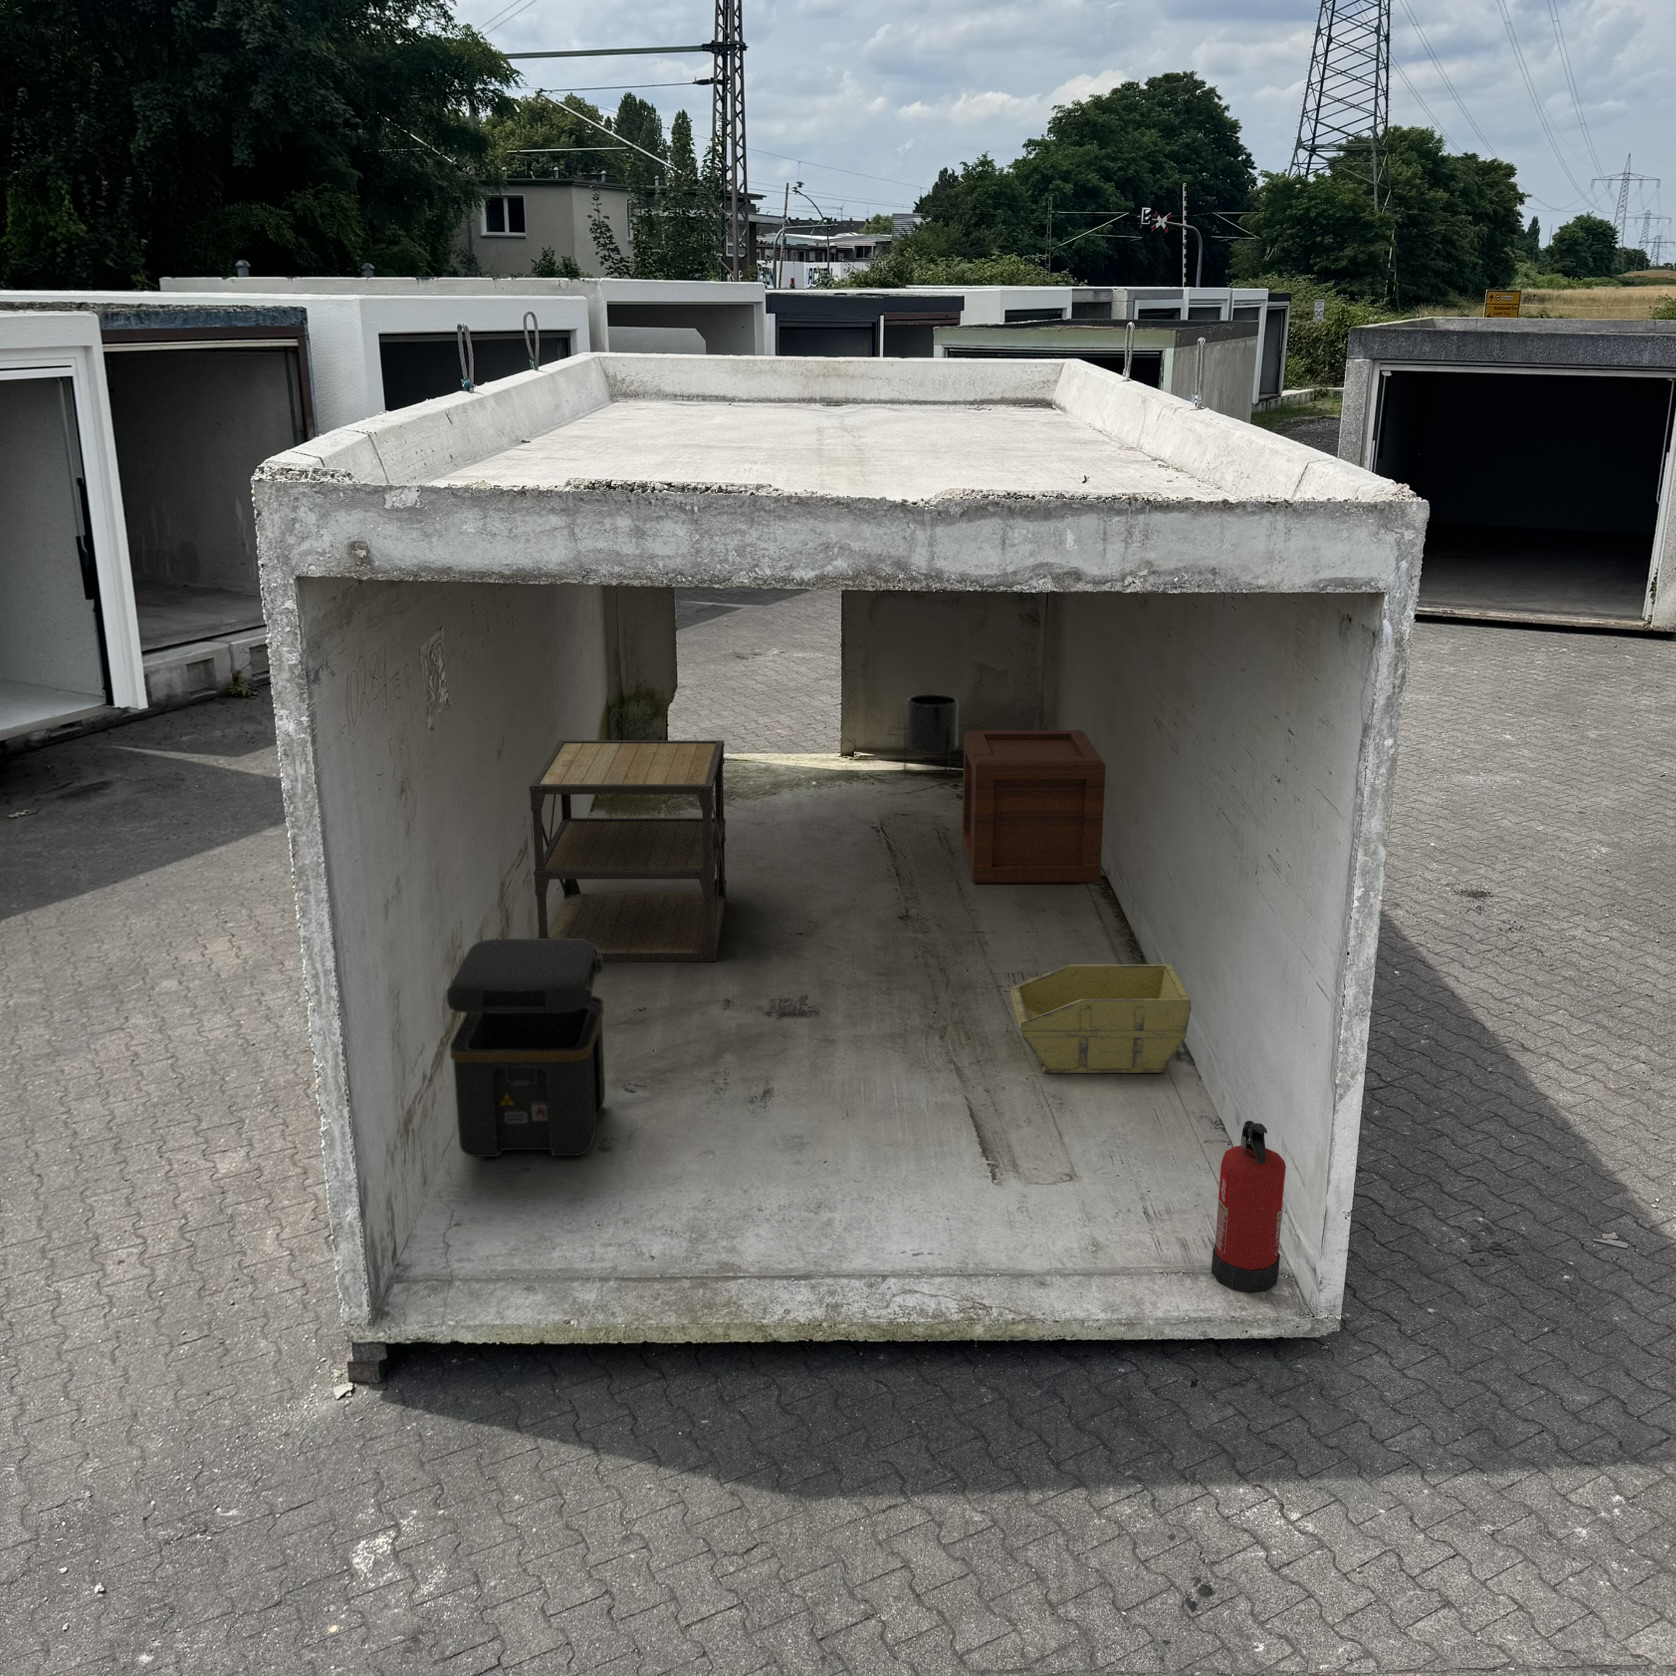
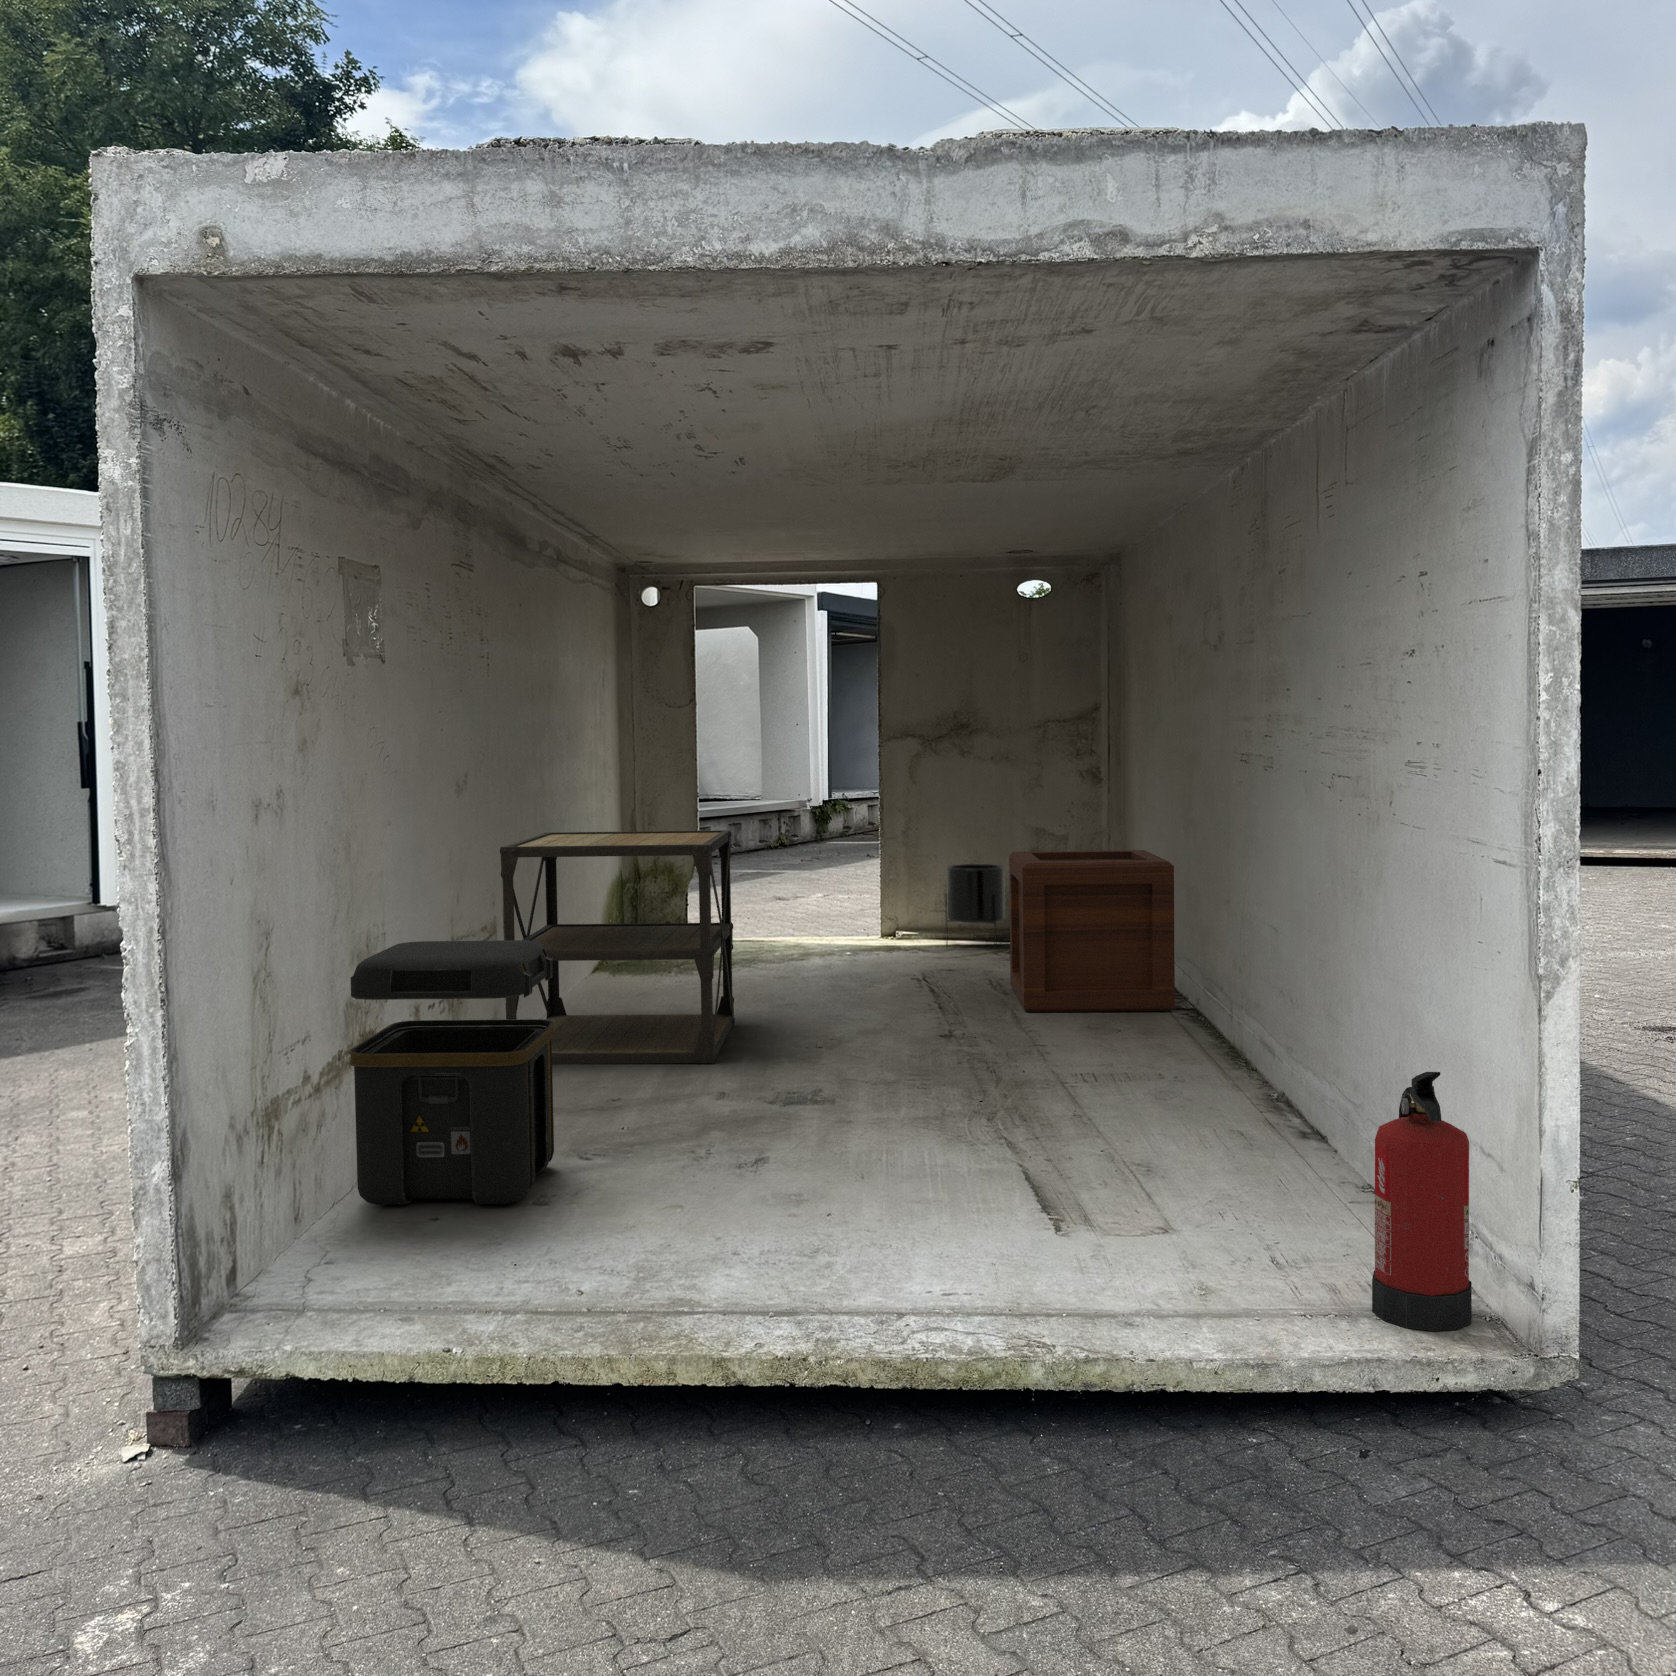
storage bin: present [1010,964,1191,1073] -> none [1071,1020,1304,1143]

